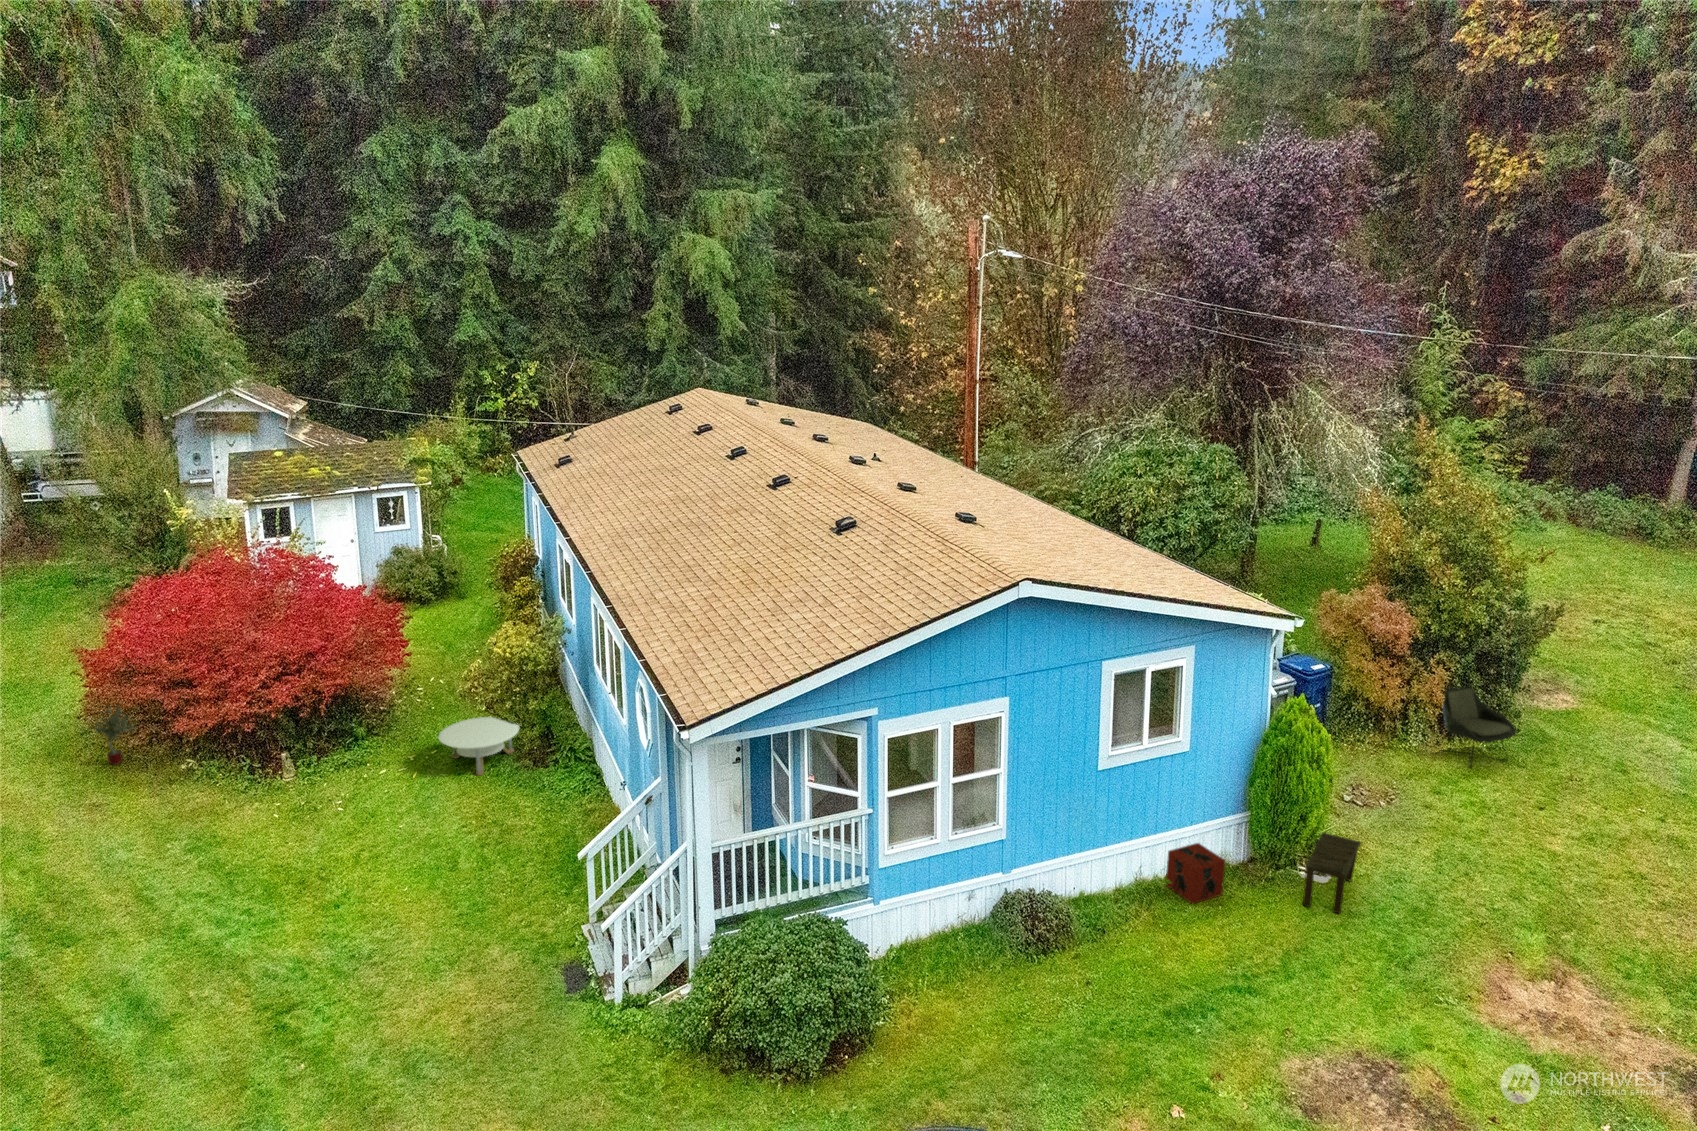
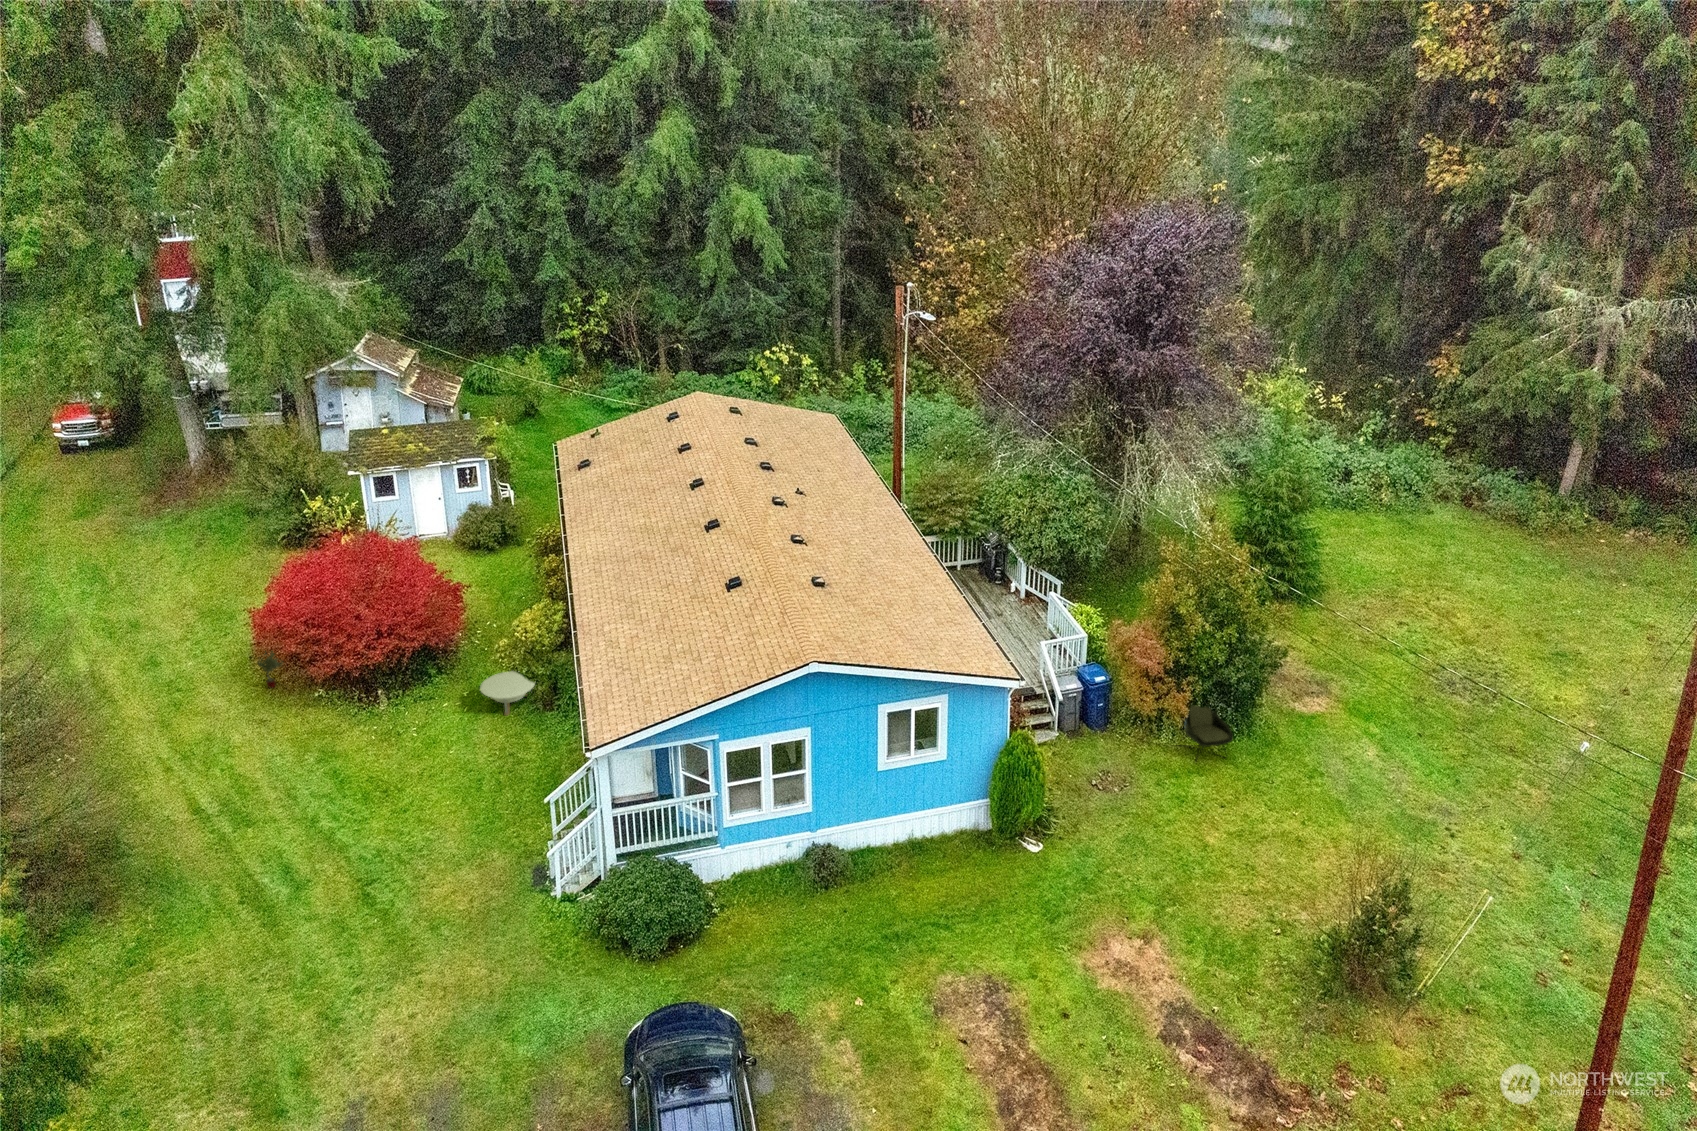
bench: present [1303,833,1361,914] -> none [1013,815,1062,873]
storage box: present [1166,843,1225,904] -> none [930,816,966,857]

